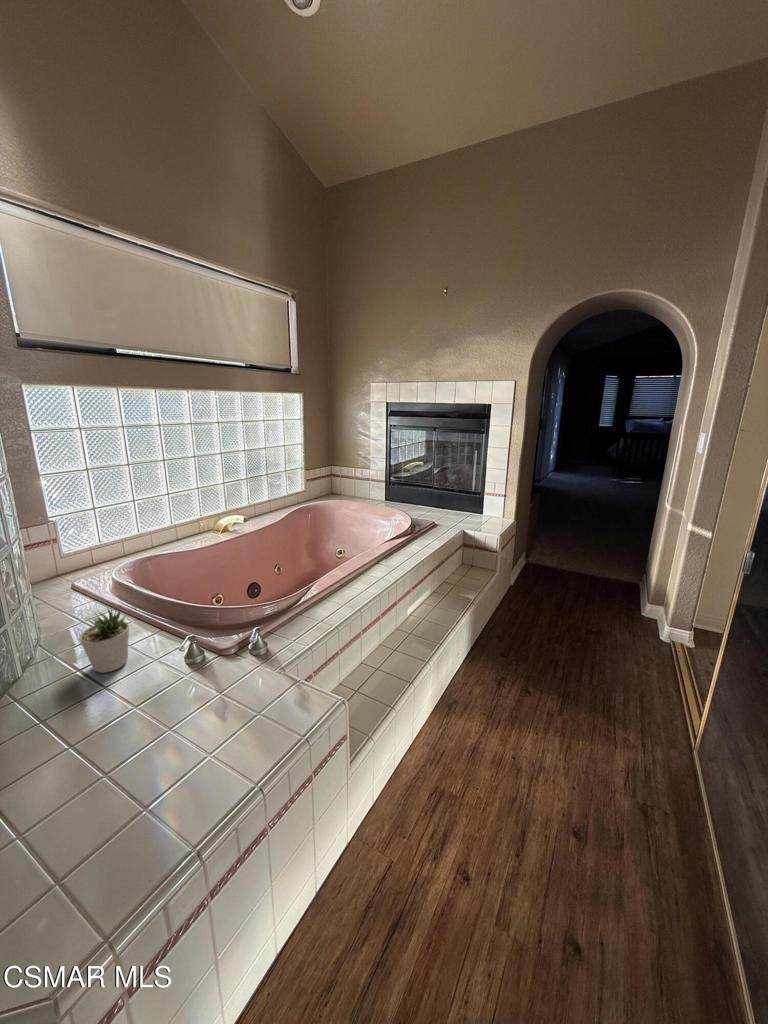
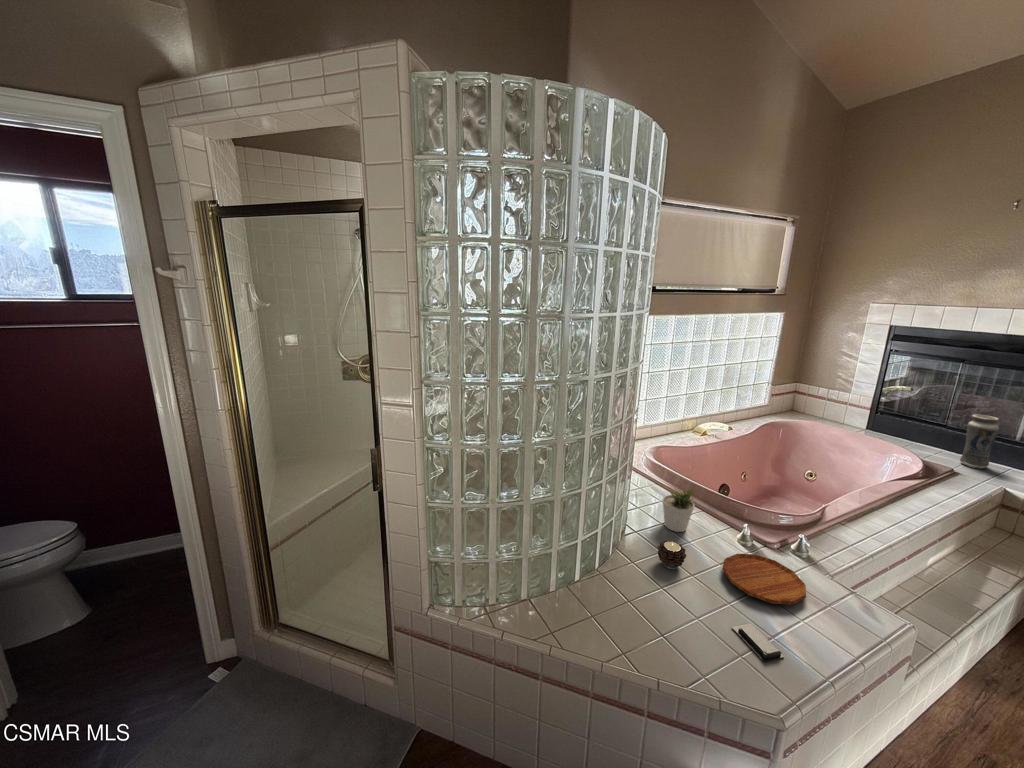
vase: none [441,474,459,519] -> present [960,414,999,469]
tray: none [134,672,241,742] -> present [722,554,806,605]
candle: none [26,697,77,743] -> present [657,541,686,569]
soap bar: none [94,790,154,859] -> present [732,623,784,662]

